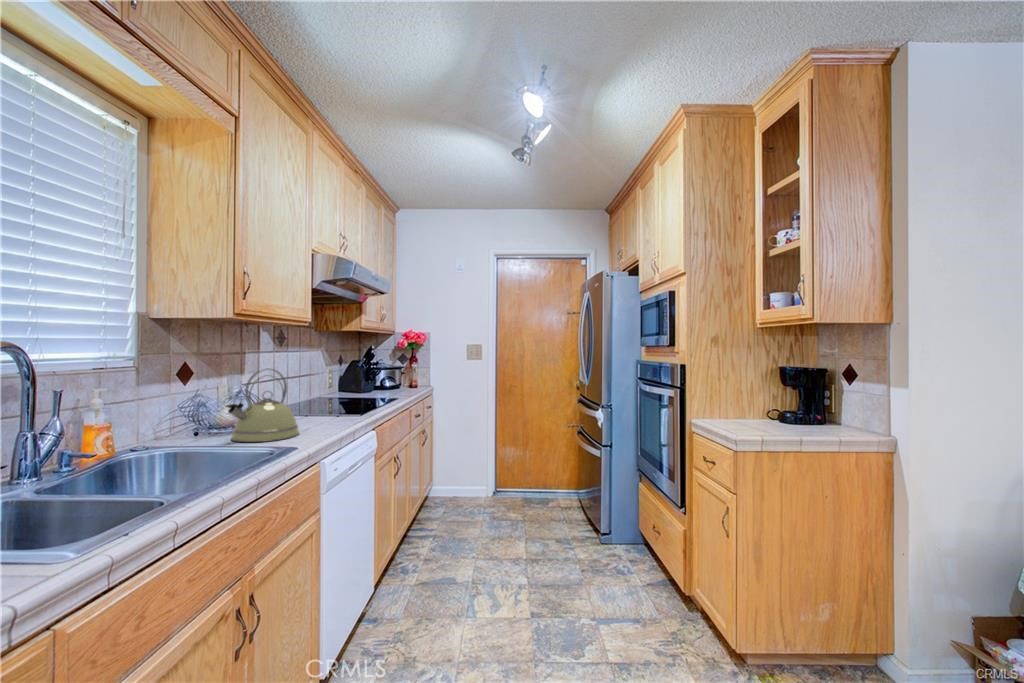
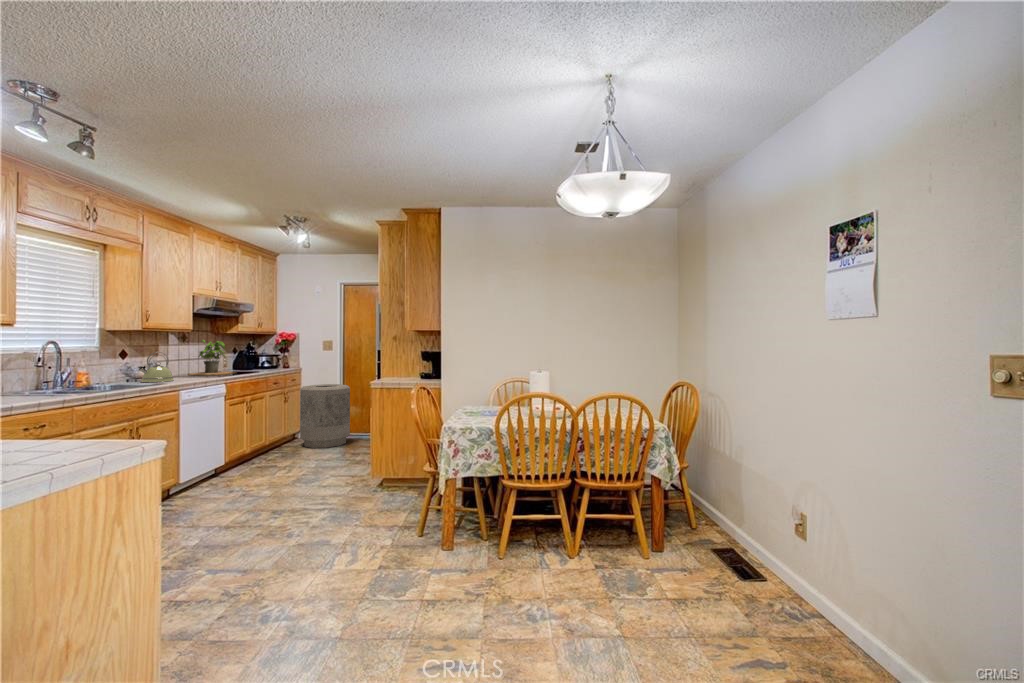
potted plant: none [294,342,372,410] -> present [188,340,237,375]
trash can: none [447,413,525,524] -> present [300,384,350,448]

